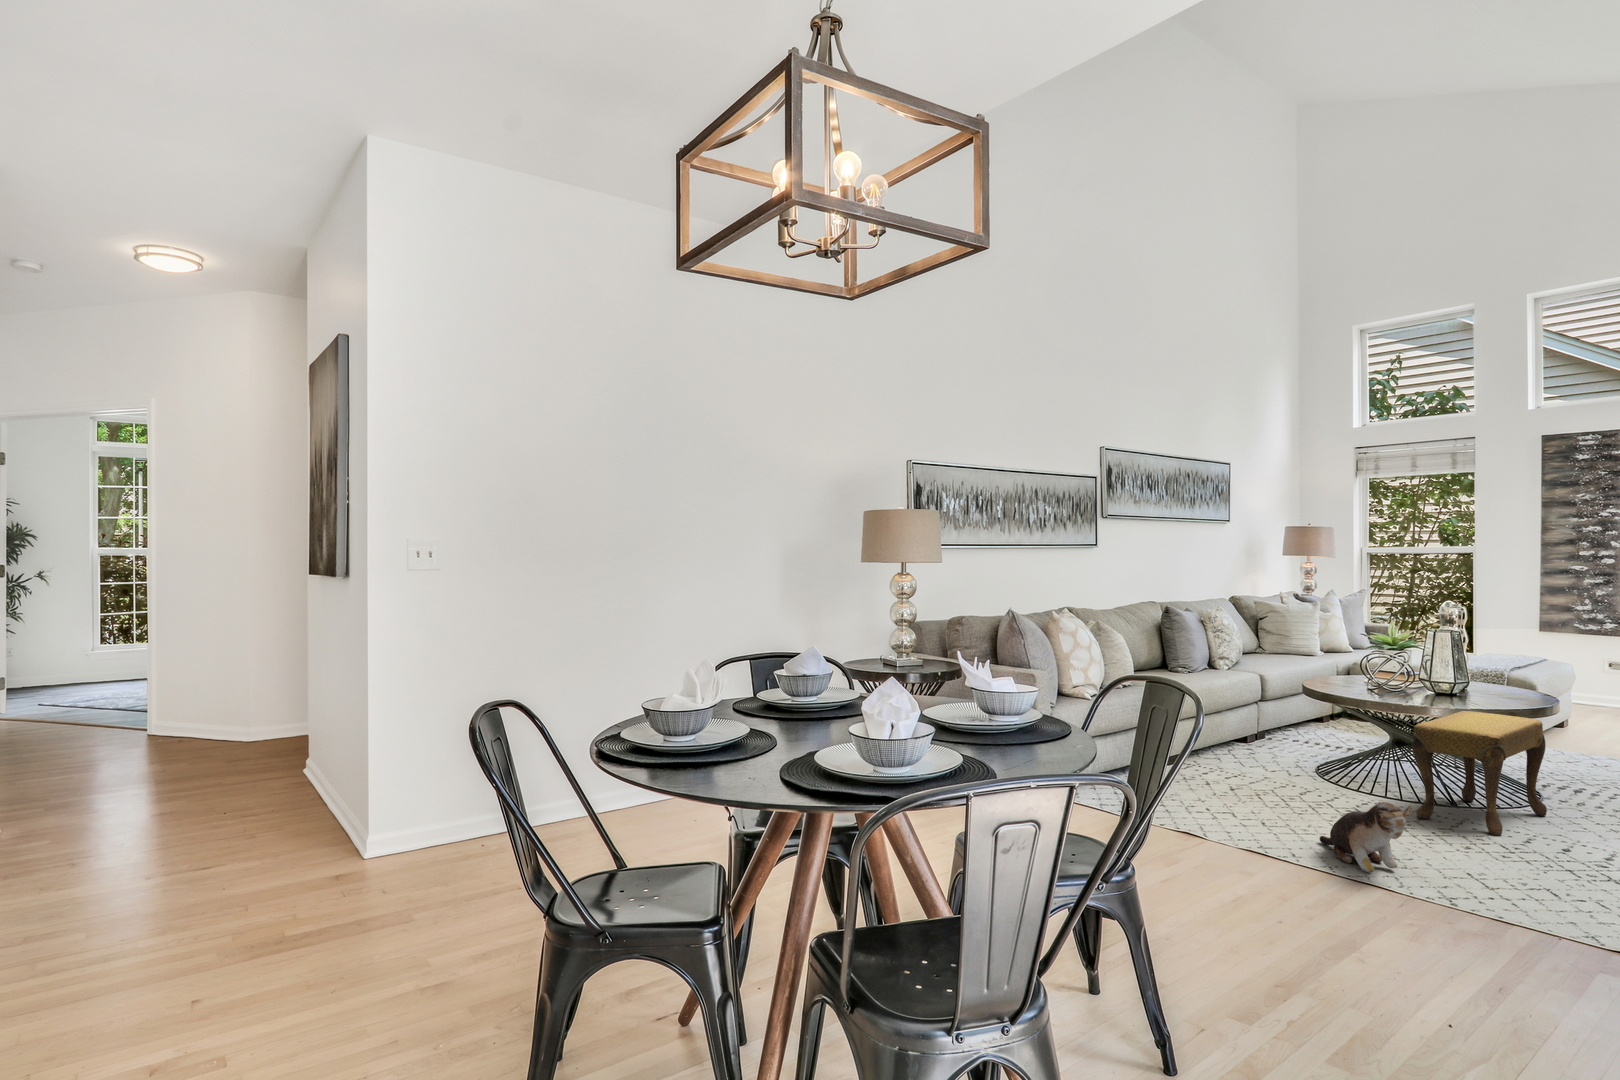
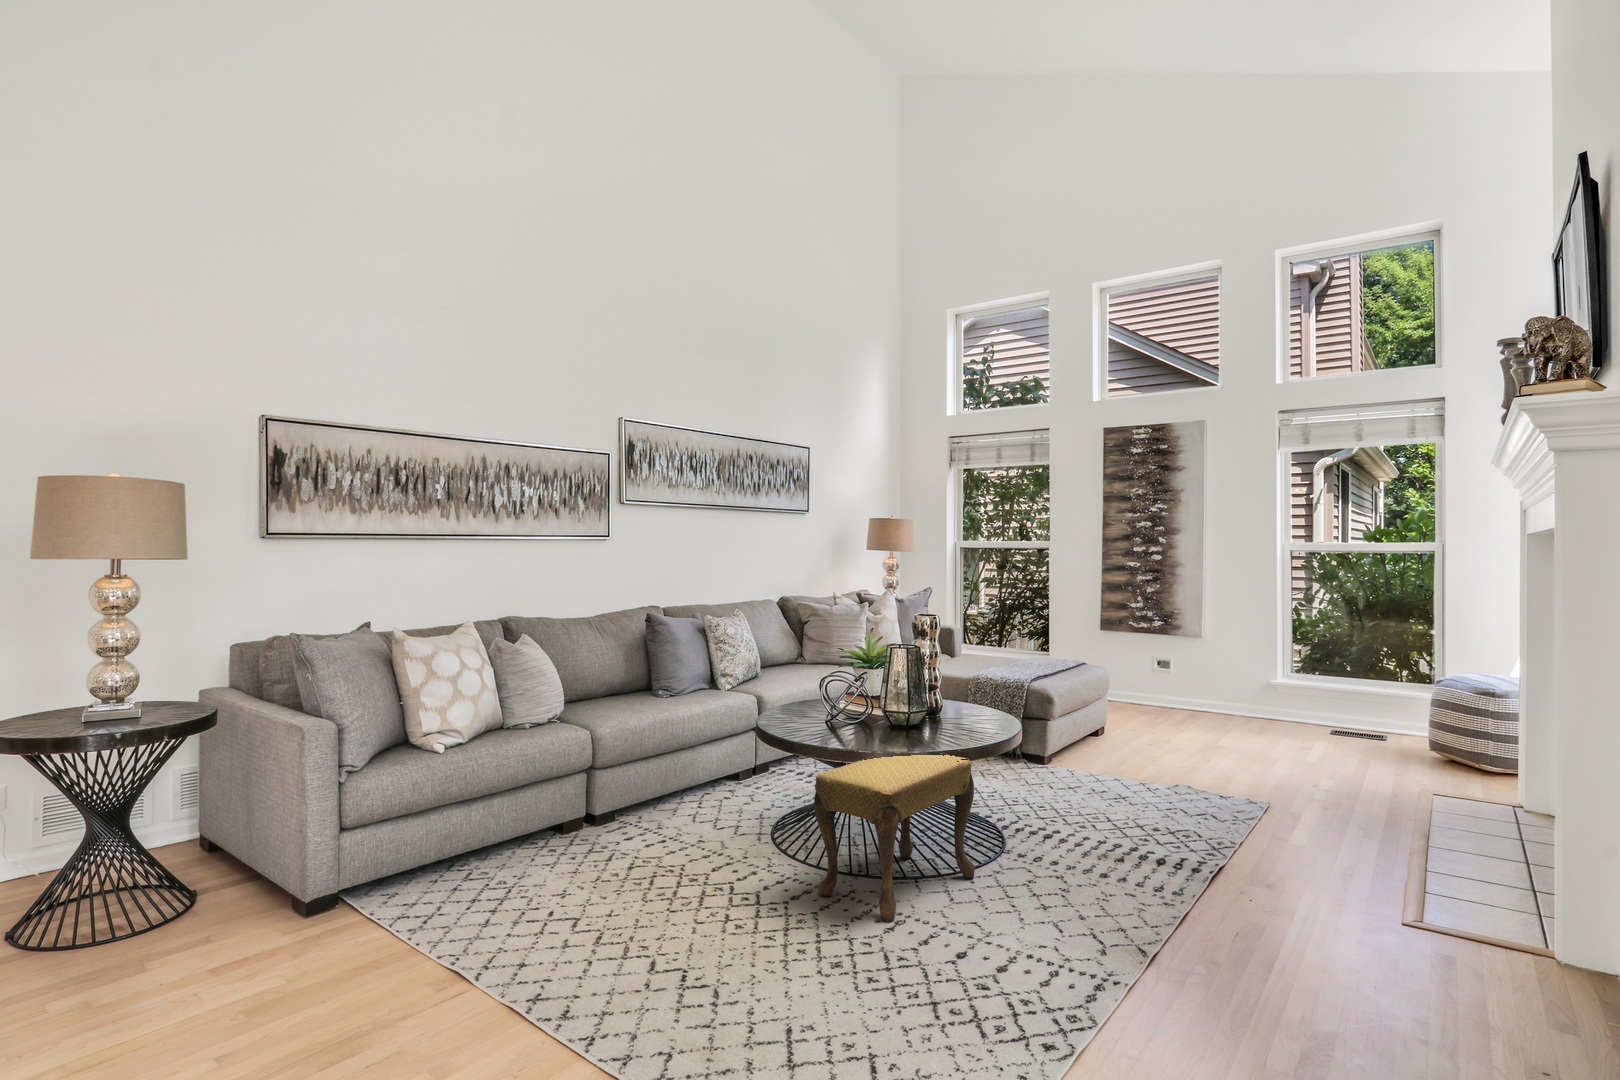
plush toy: present [1320,802,1413,872] -> none [625,920,689,1026]

